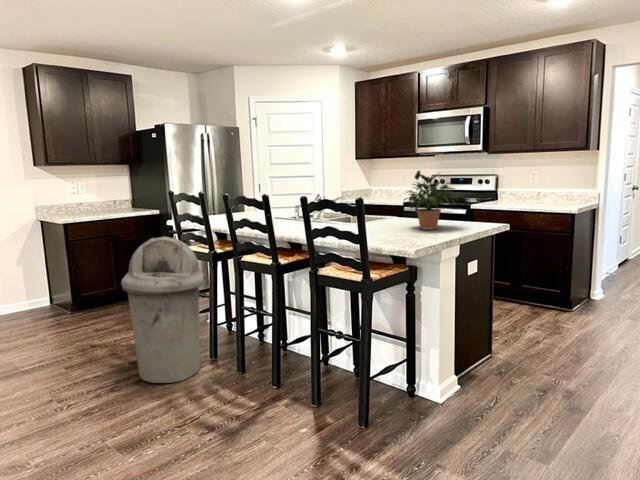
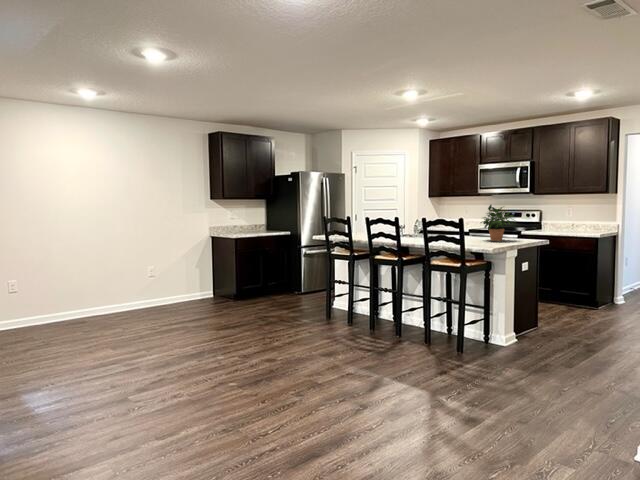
trash can: present [121,236,205,383] -> none [301,243,351,334]

